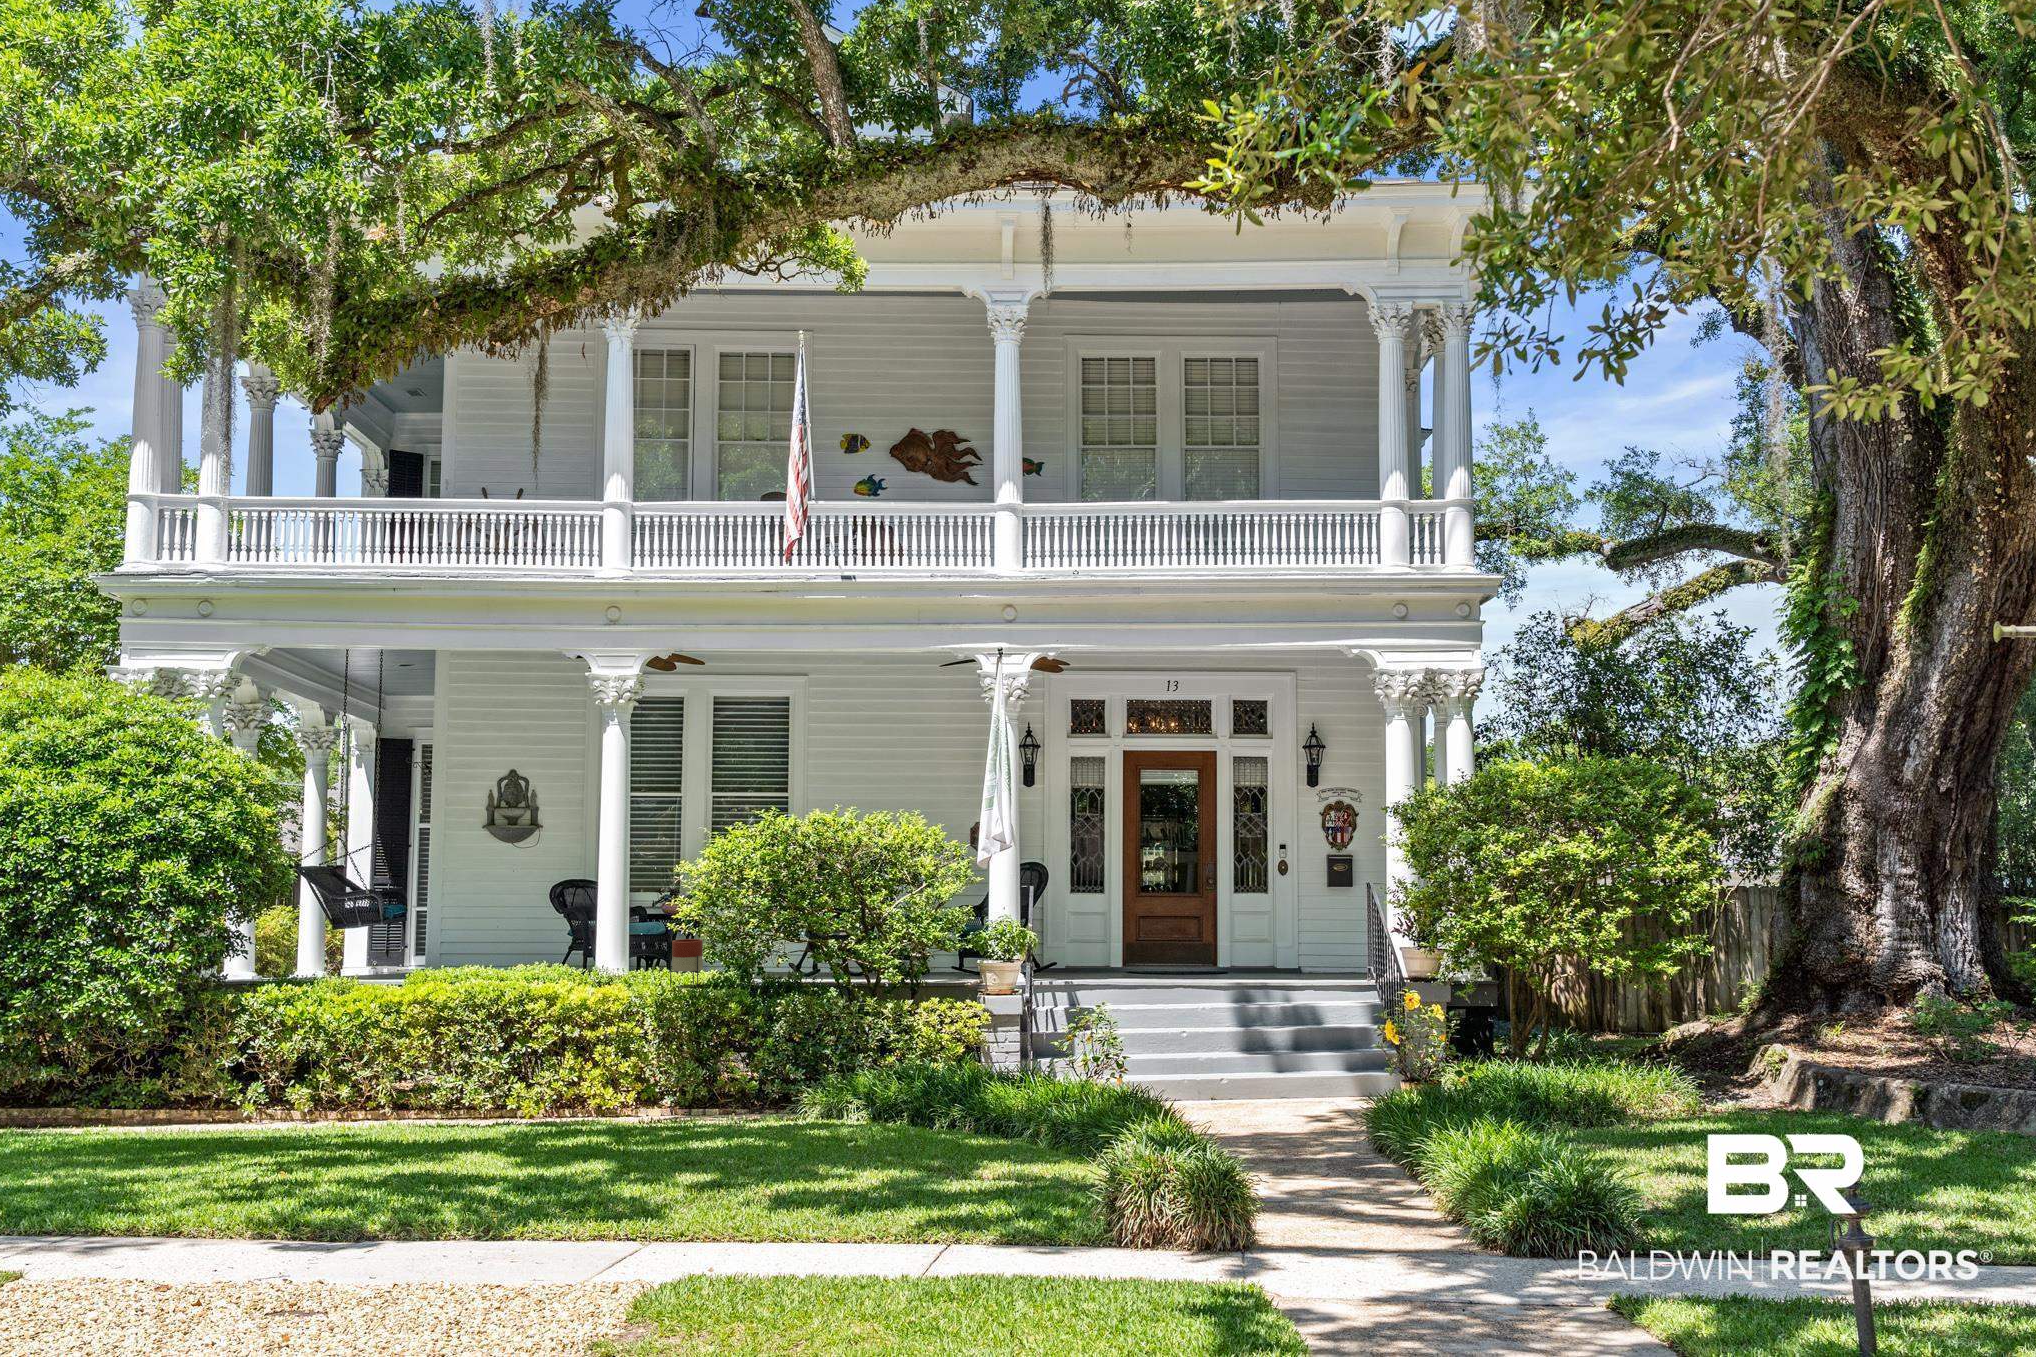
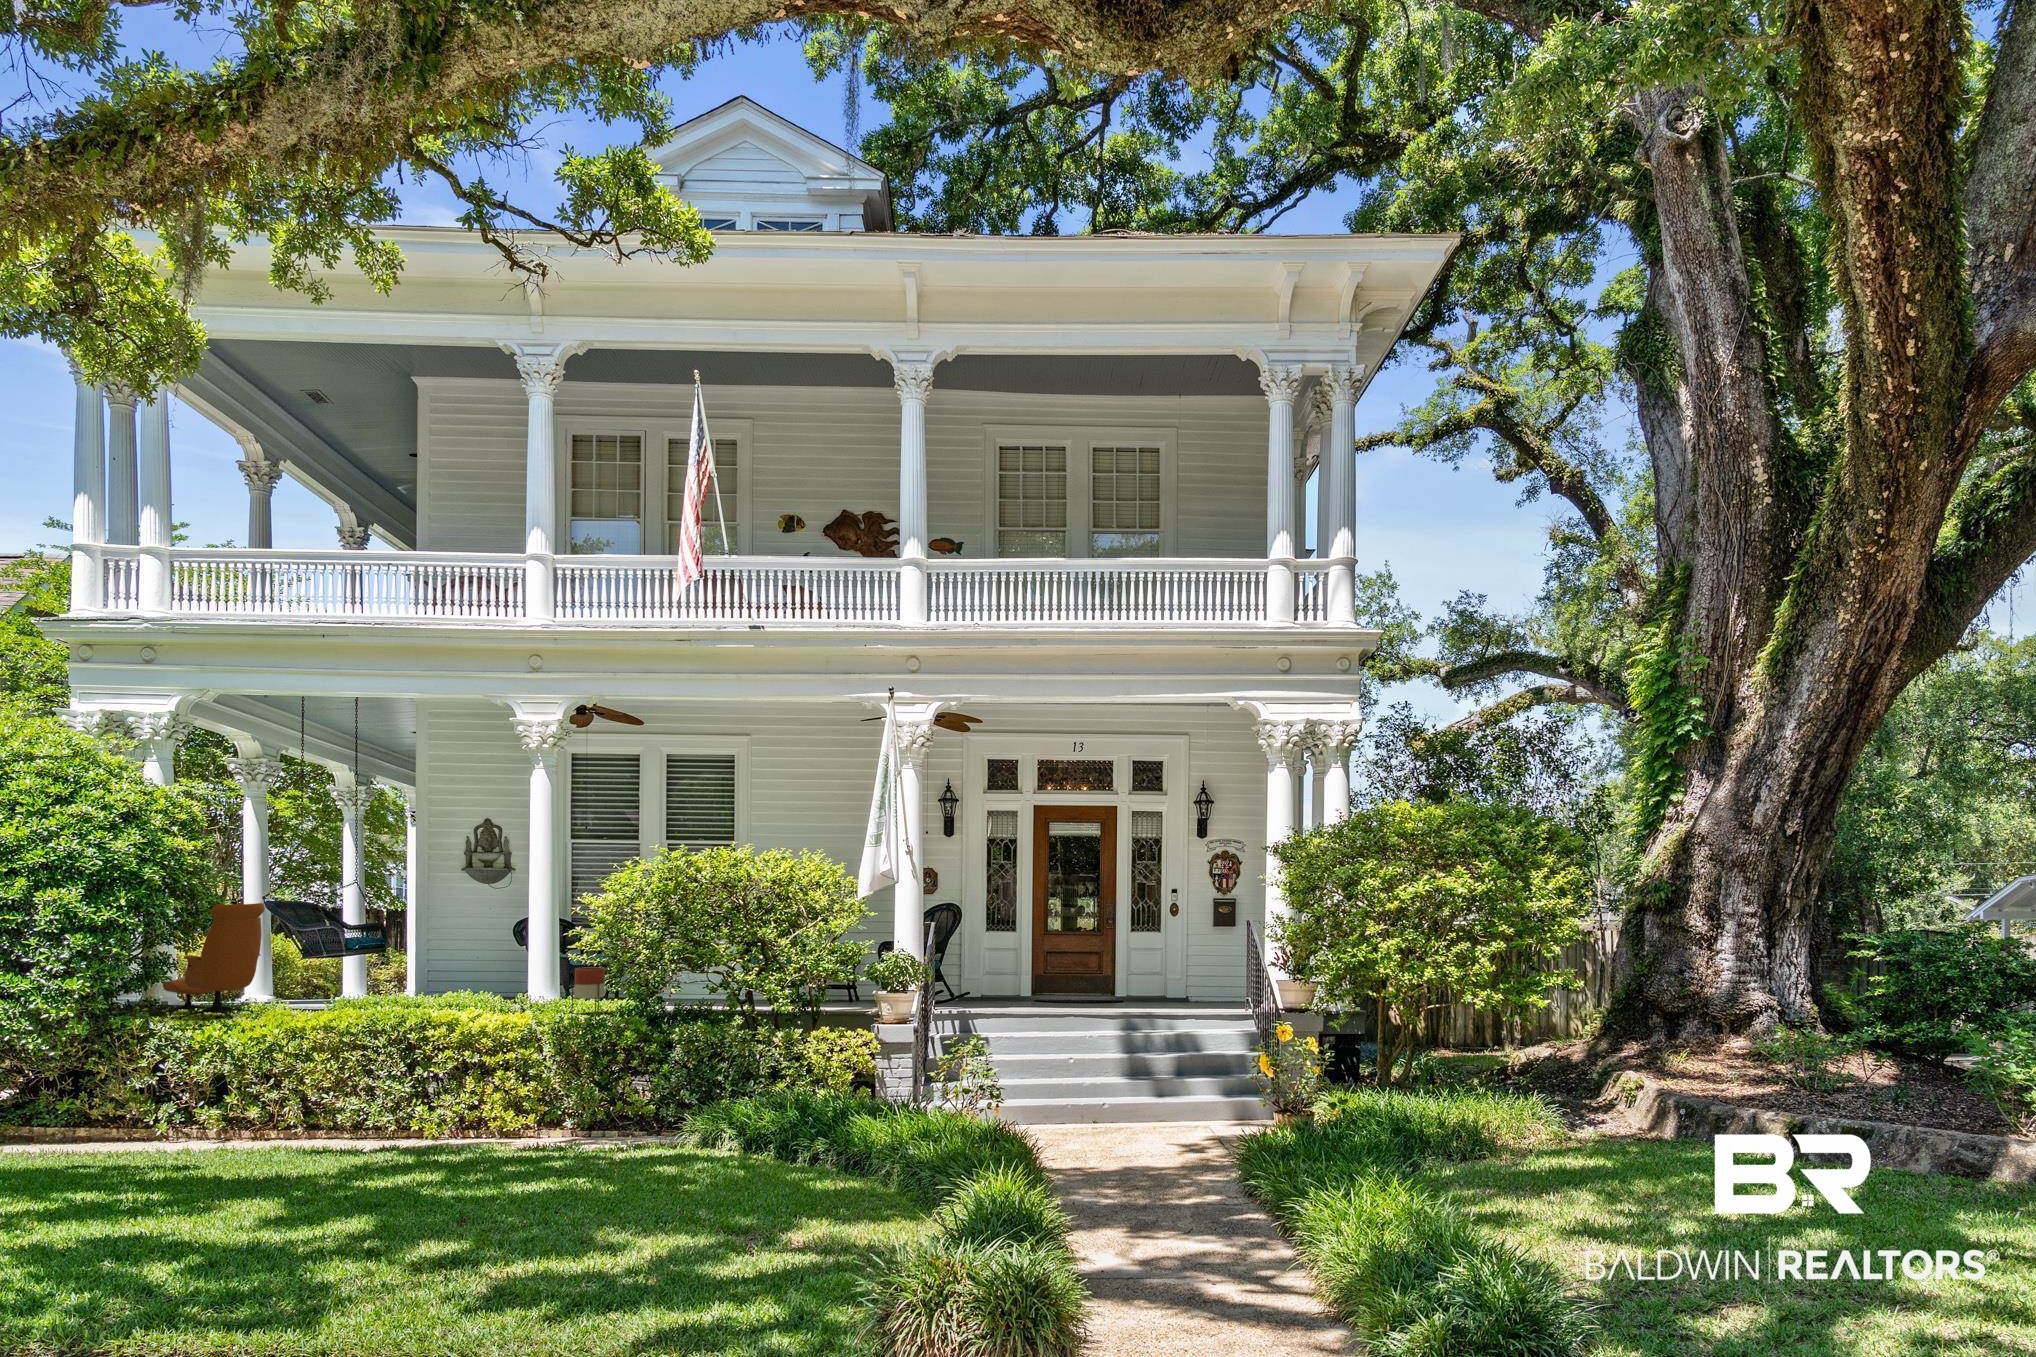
lounge chair: none [252,876,354,995] -> present [161,903,265,1020]

